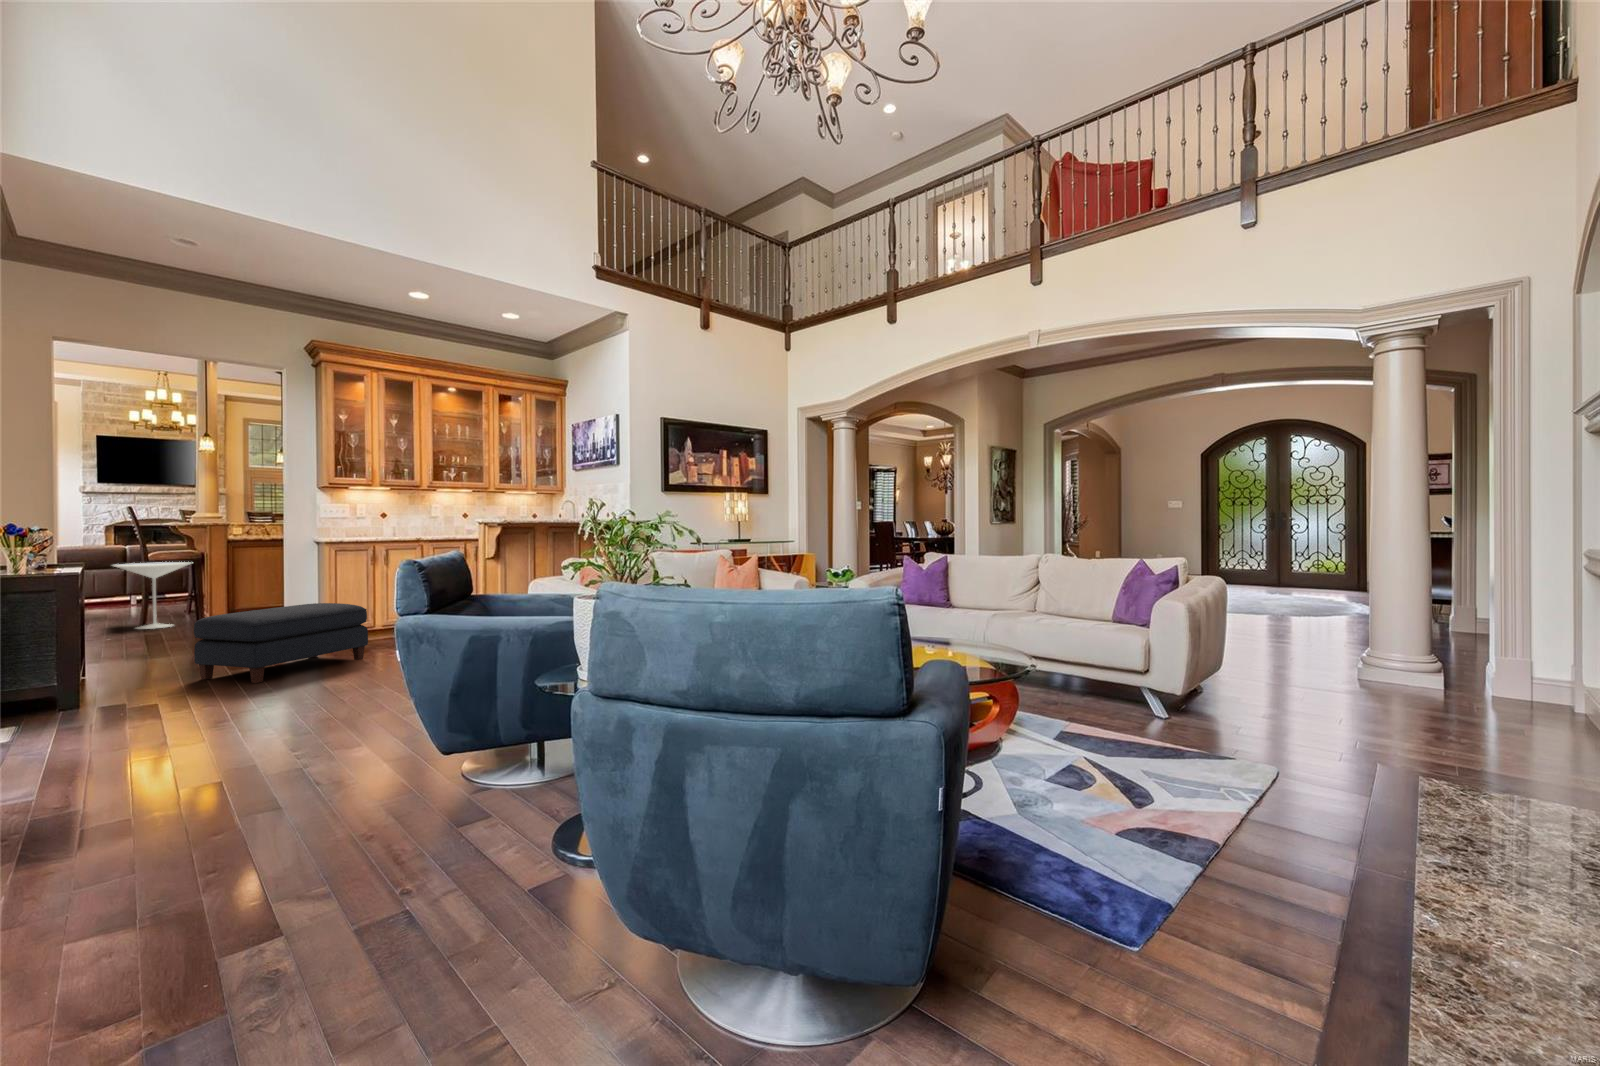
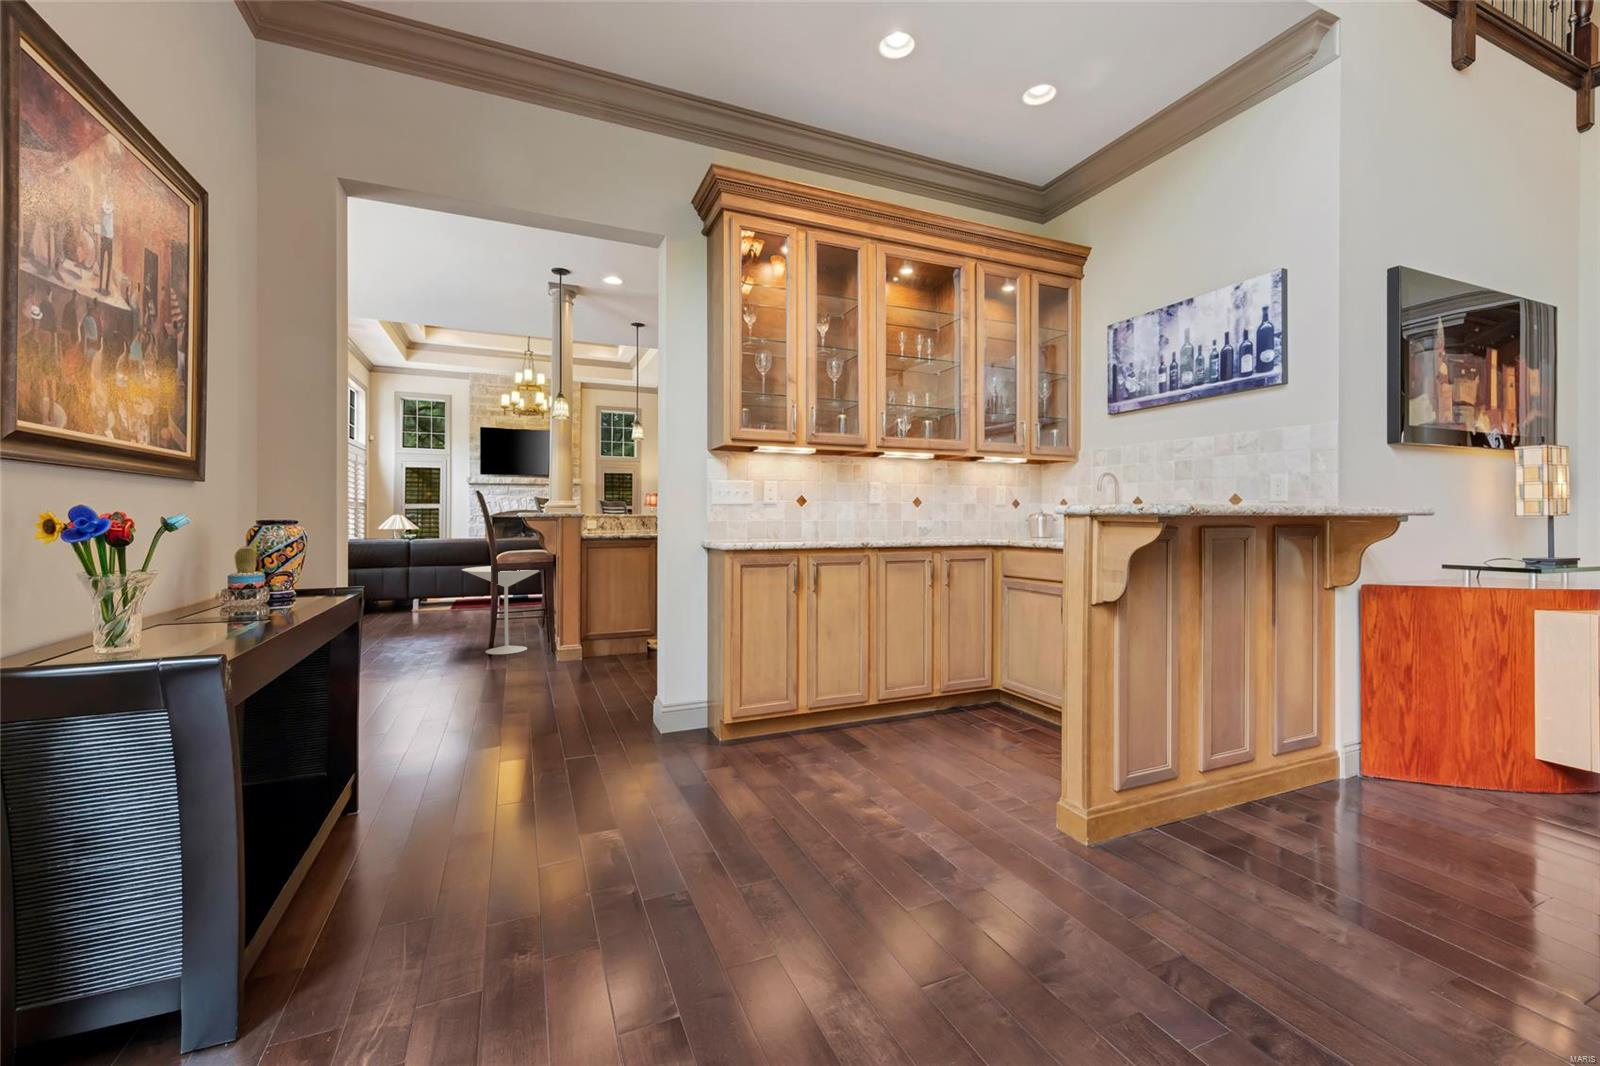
ottoman: present [194,603,368,683] -> none [508,685,844,983]

